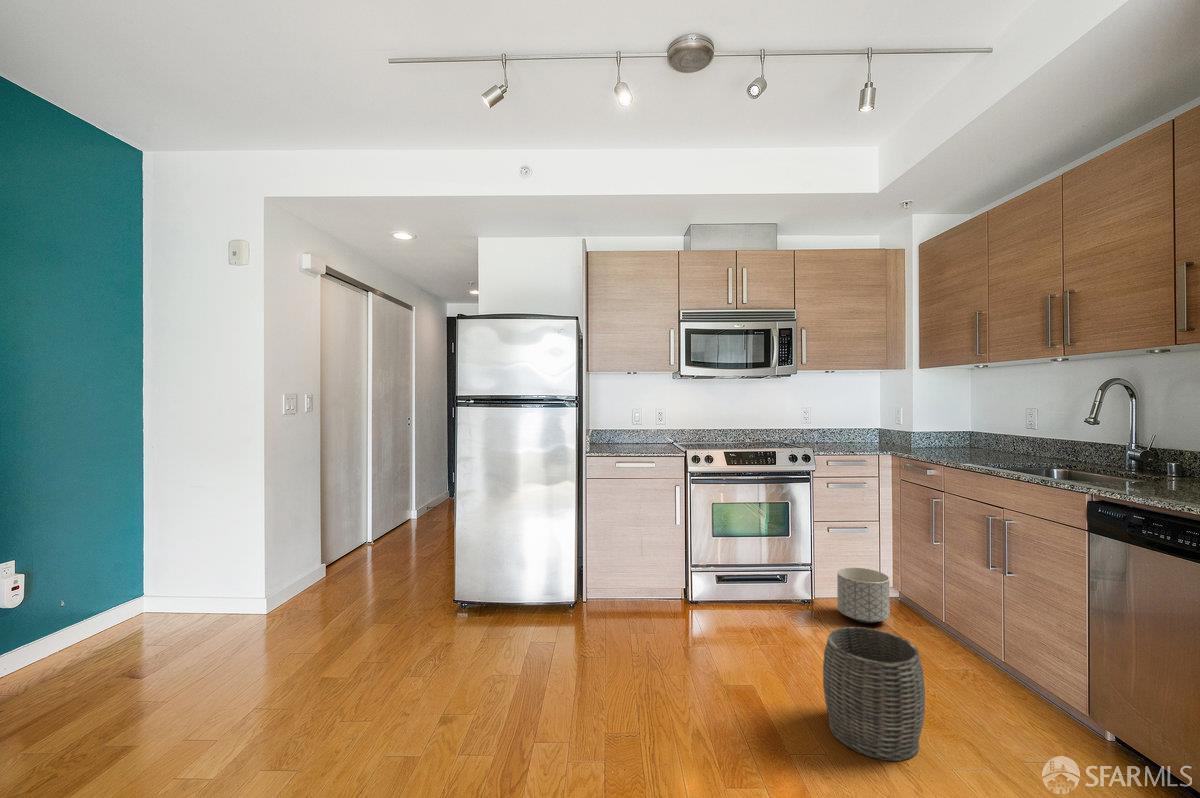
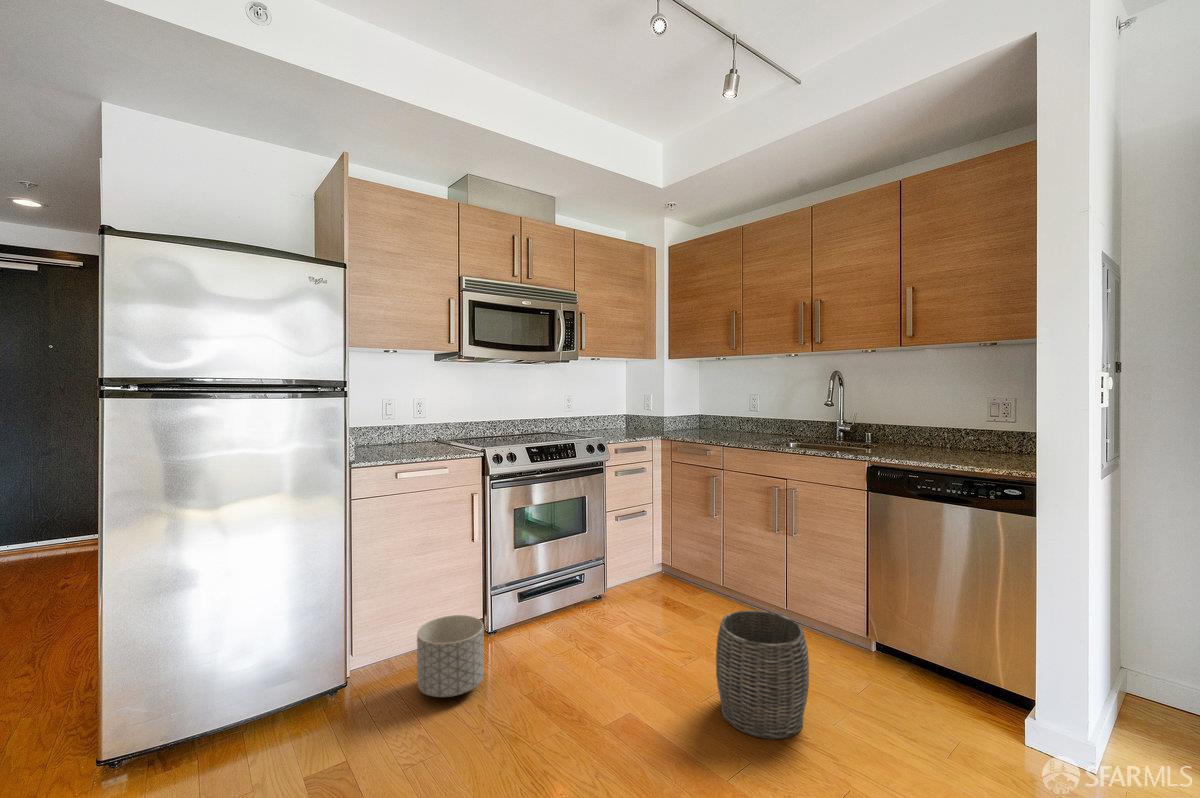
planter: present [837,567,890,623] -> present [417,615,484,697]

